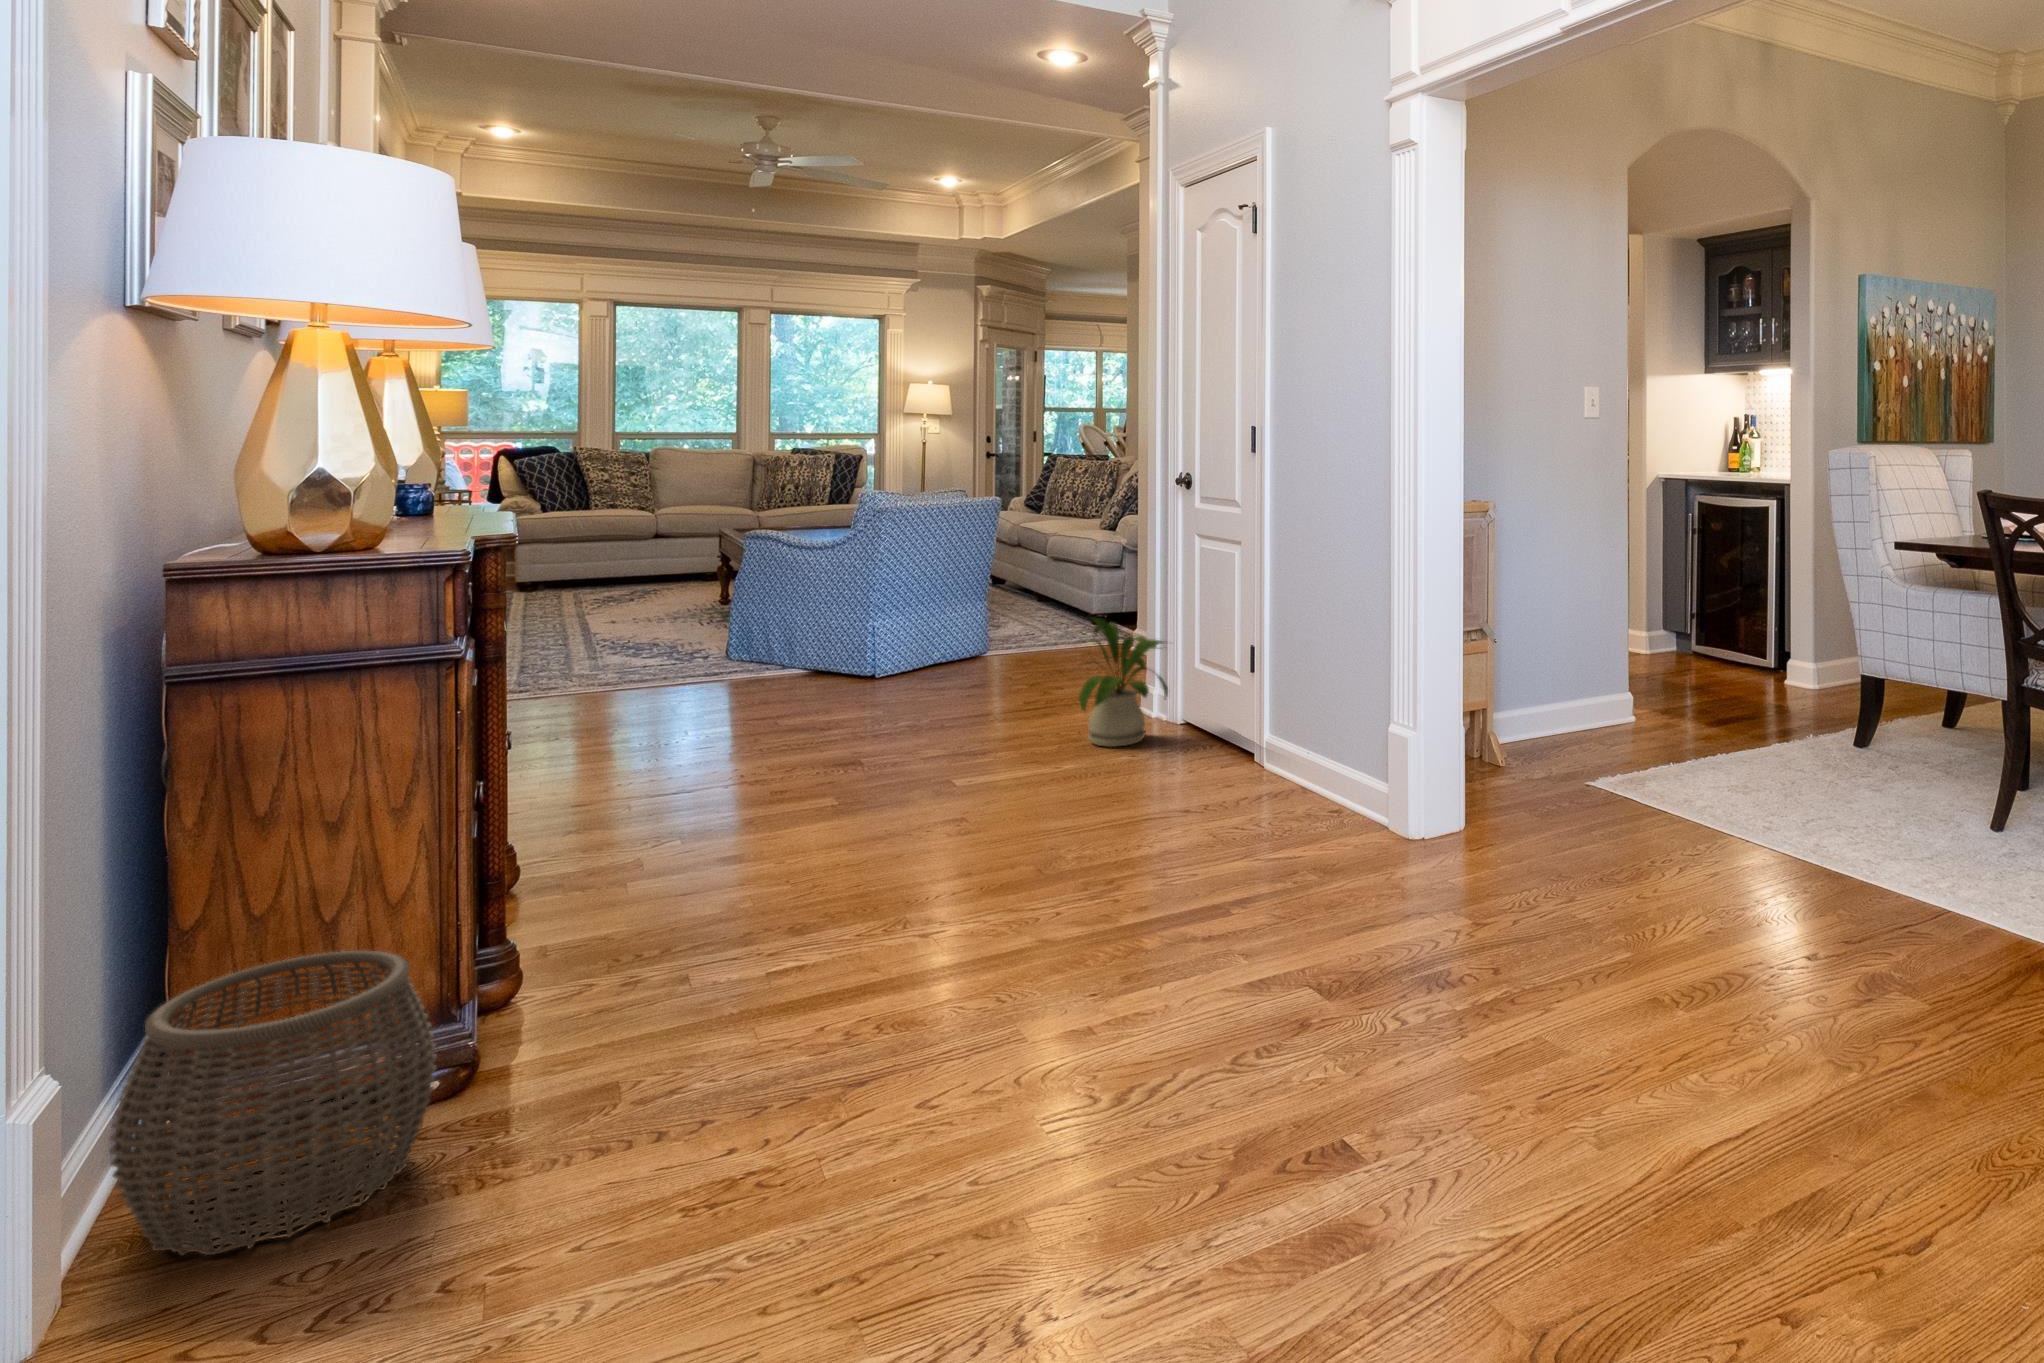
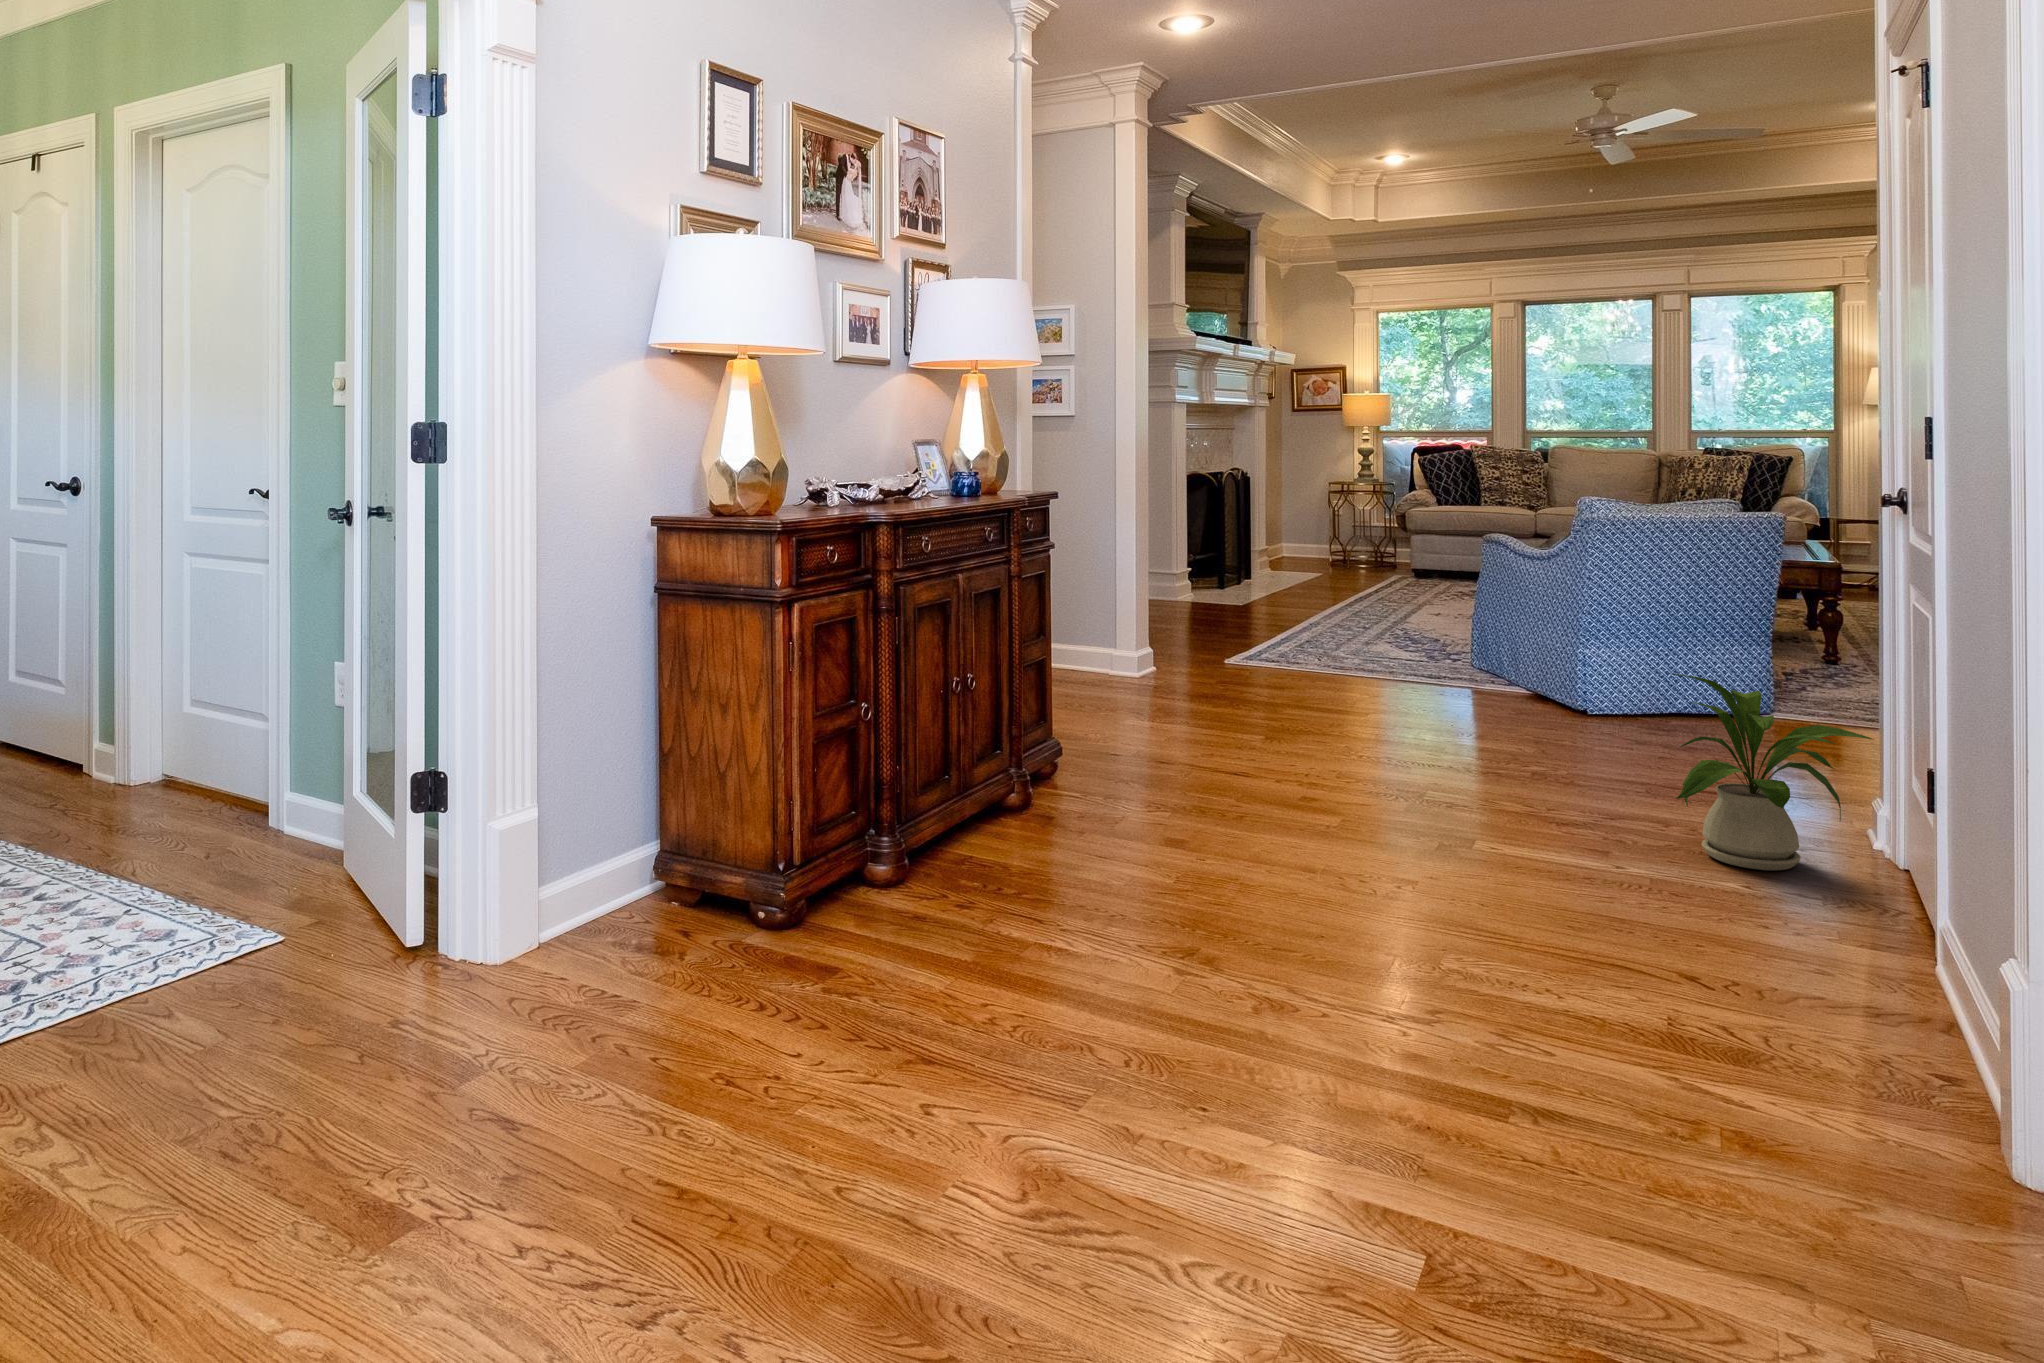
woven basket: present [109,951,437,1255] -> none [556,787,728,972]

